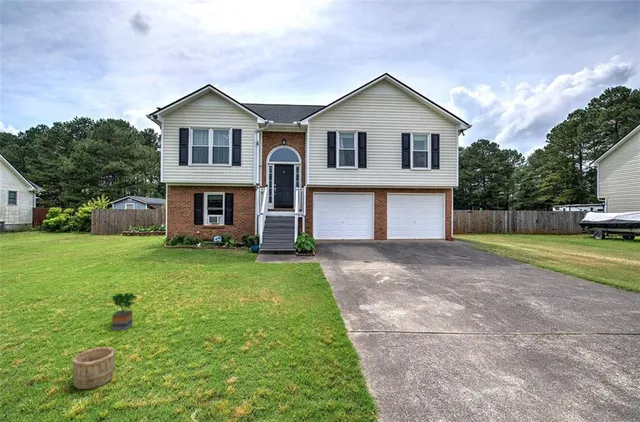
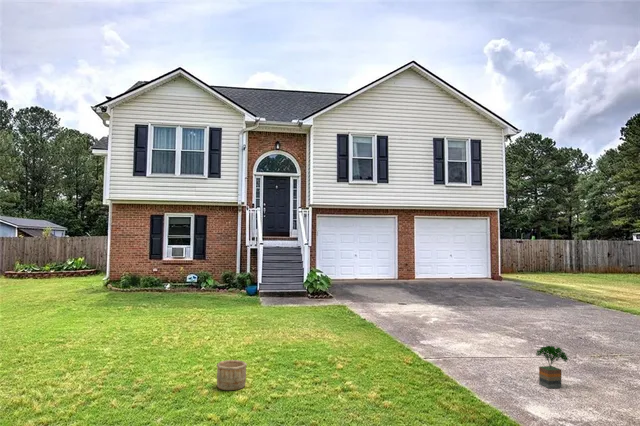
potted tree: present [112,293,136,330] -> present [536,346,568,388]

